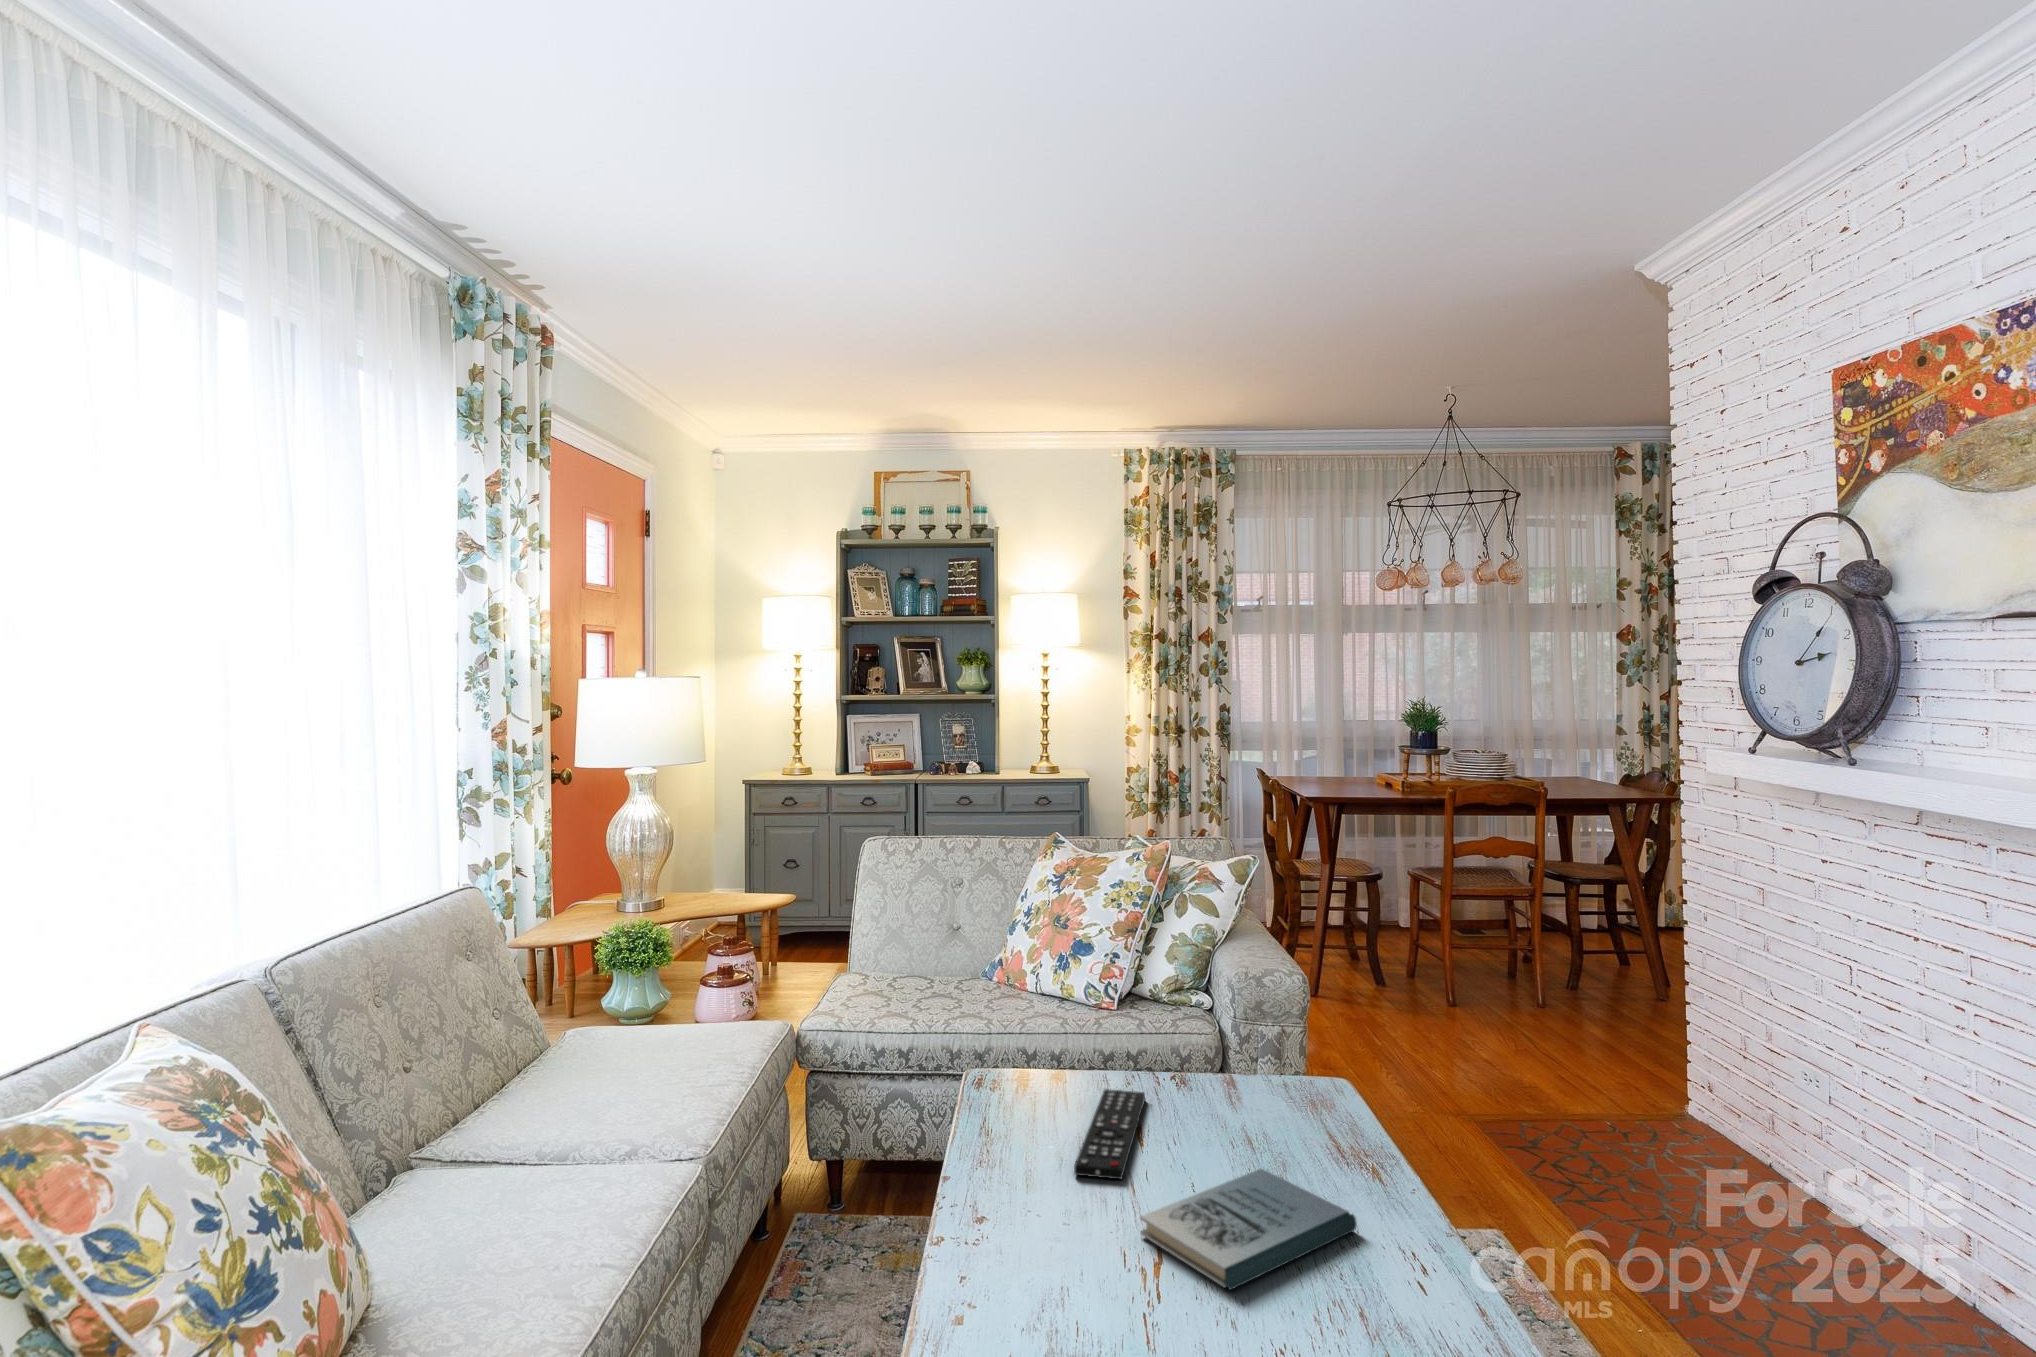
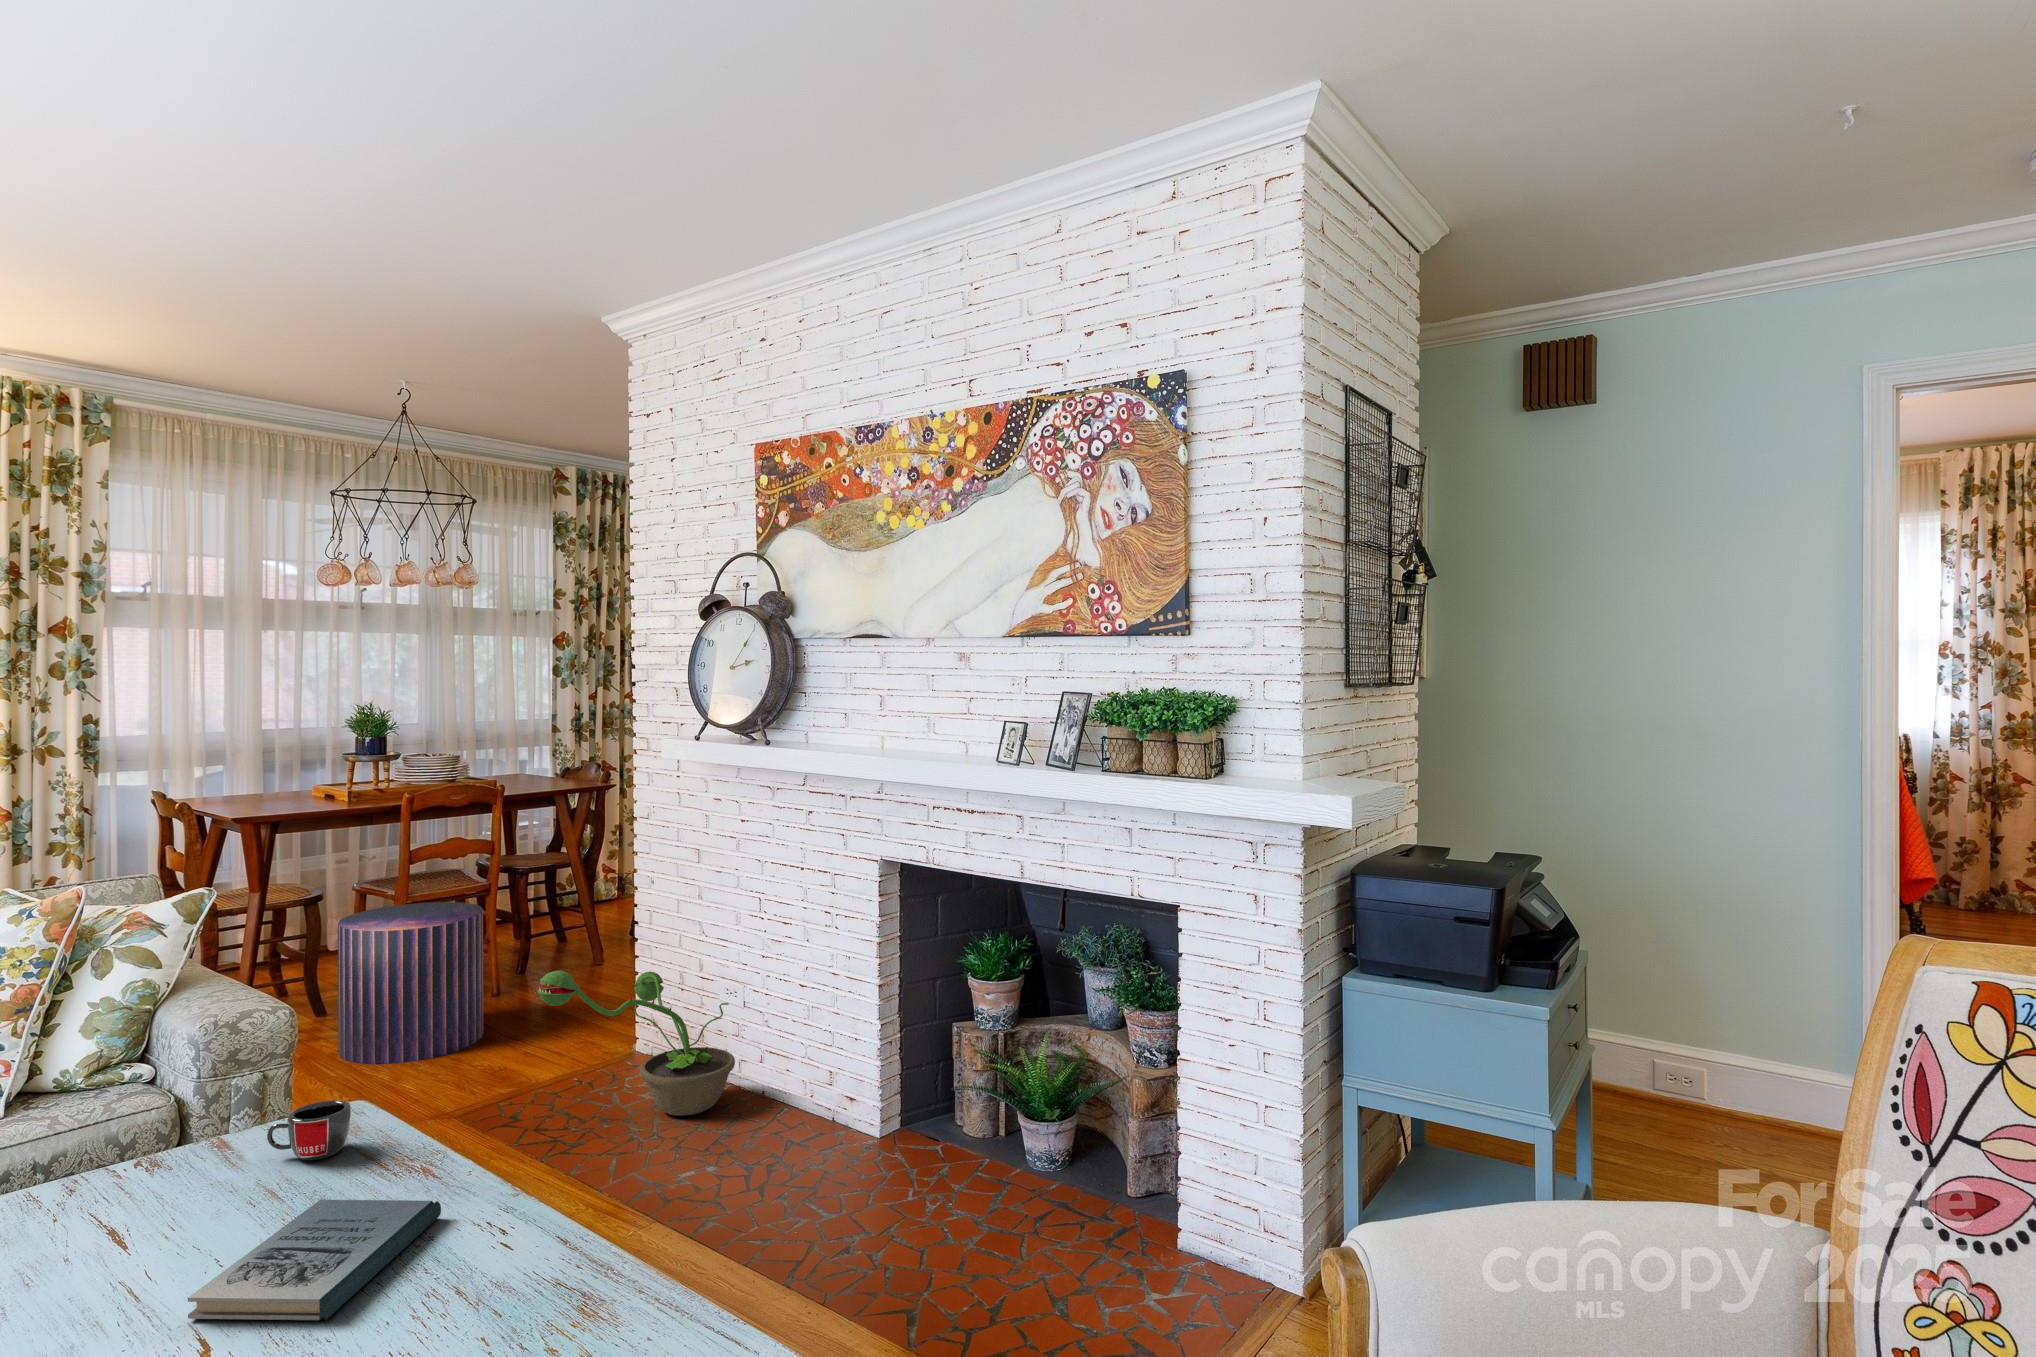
pouf: none [1383,894,1517,1052] -> present [338,902,483,1065]
decorative plant: none [1542,996,1806,1213] -> present [537,971,735,1116]
mug: none [1243,1072,1308,1128] -> present [267,1100,351,1160]
remote control: present [1074,1089,1145,1179] -> none [55,1181,133,1300]

